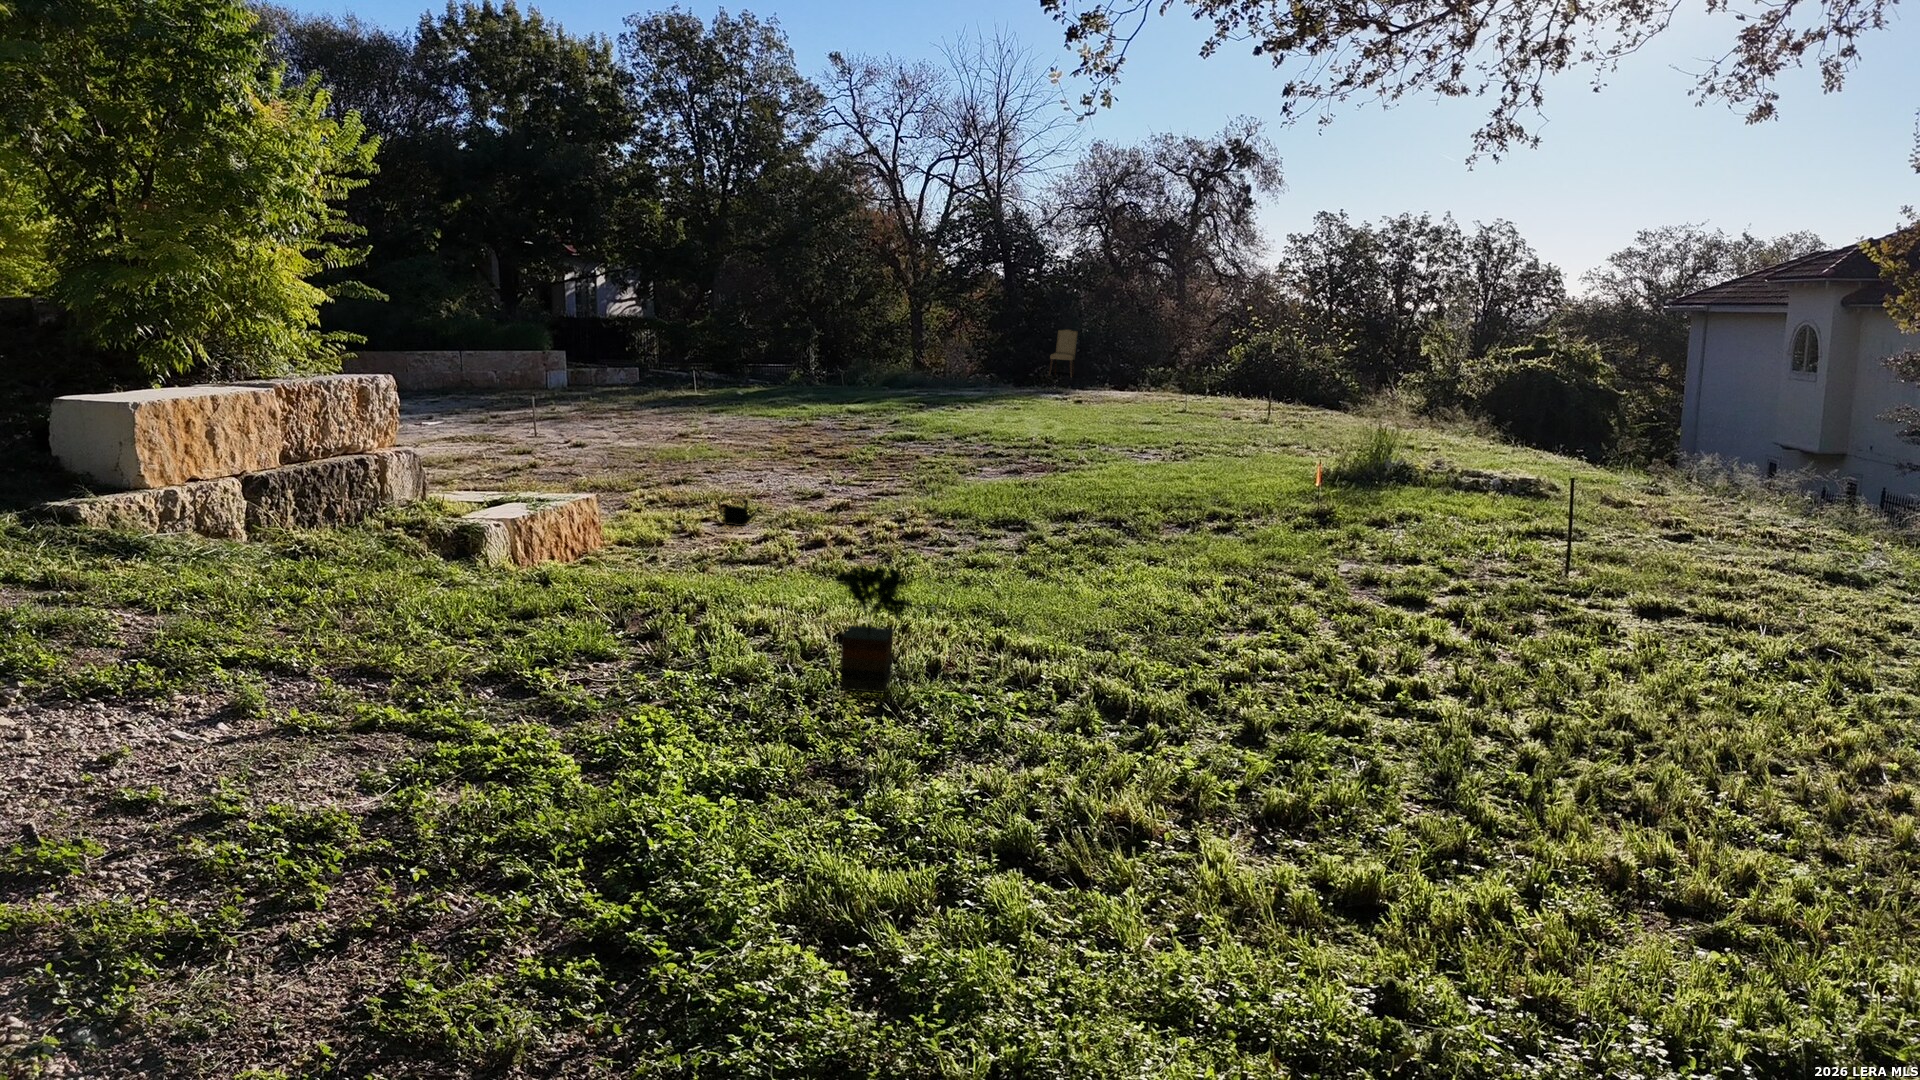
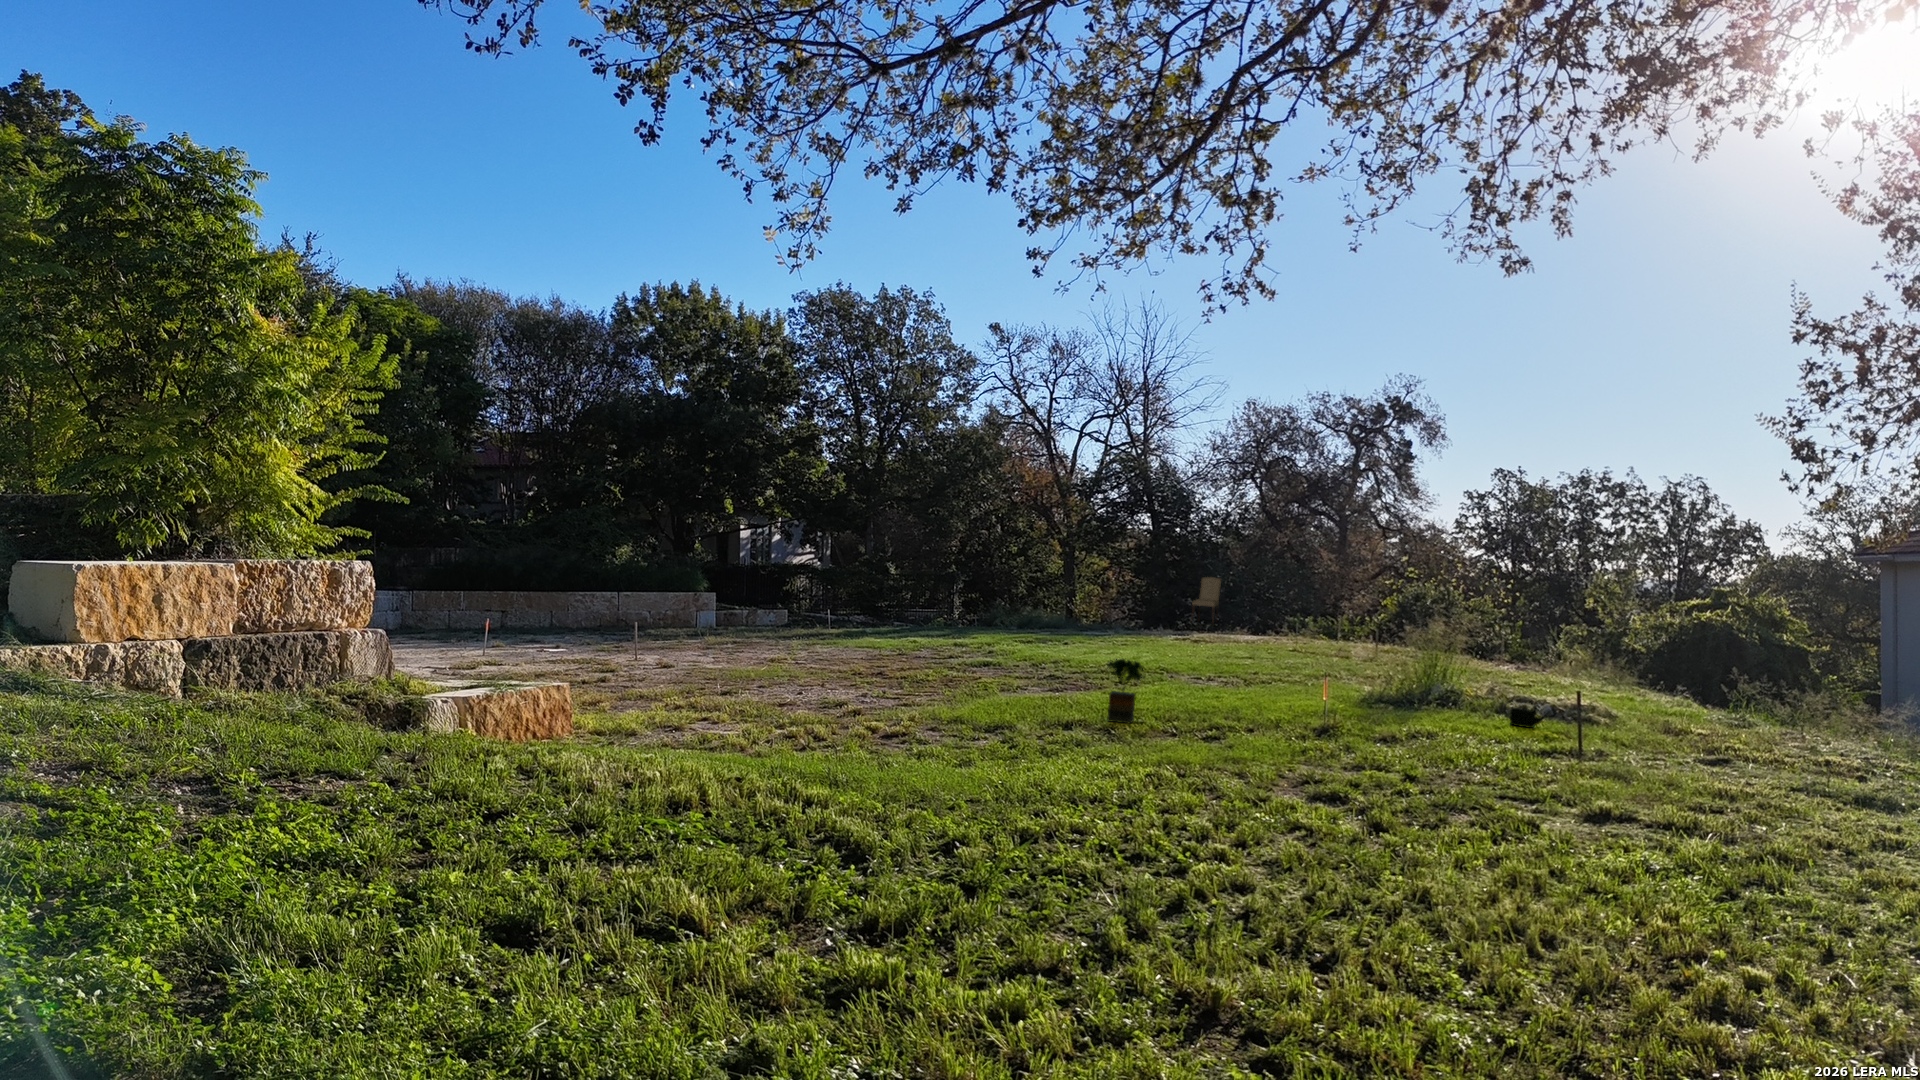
watering can: present [718,496,758,526] -> present [1504,699,1551,728]
potted tree: present [835,566,912,693] -> present [1107,658,1145,724]

